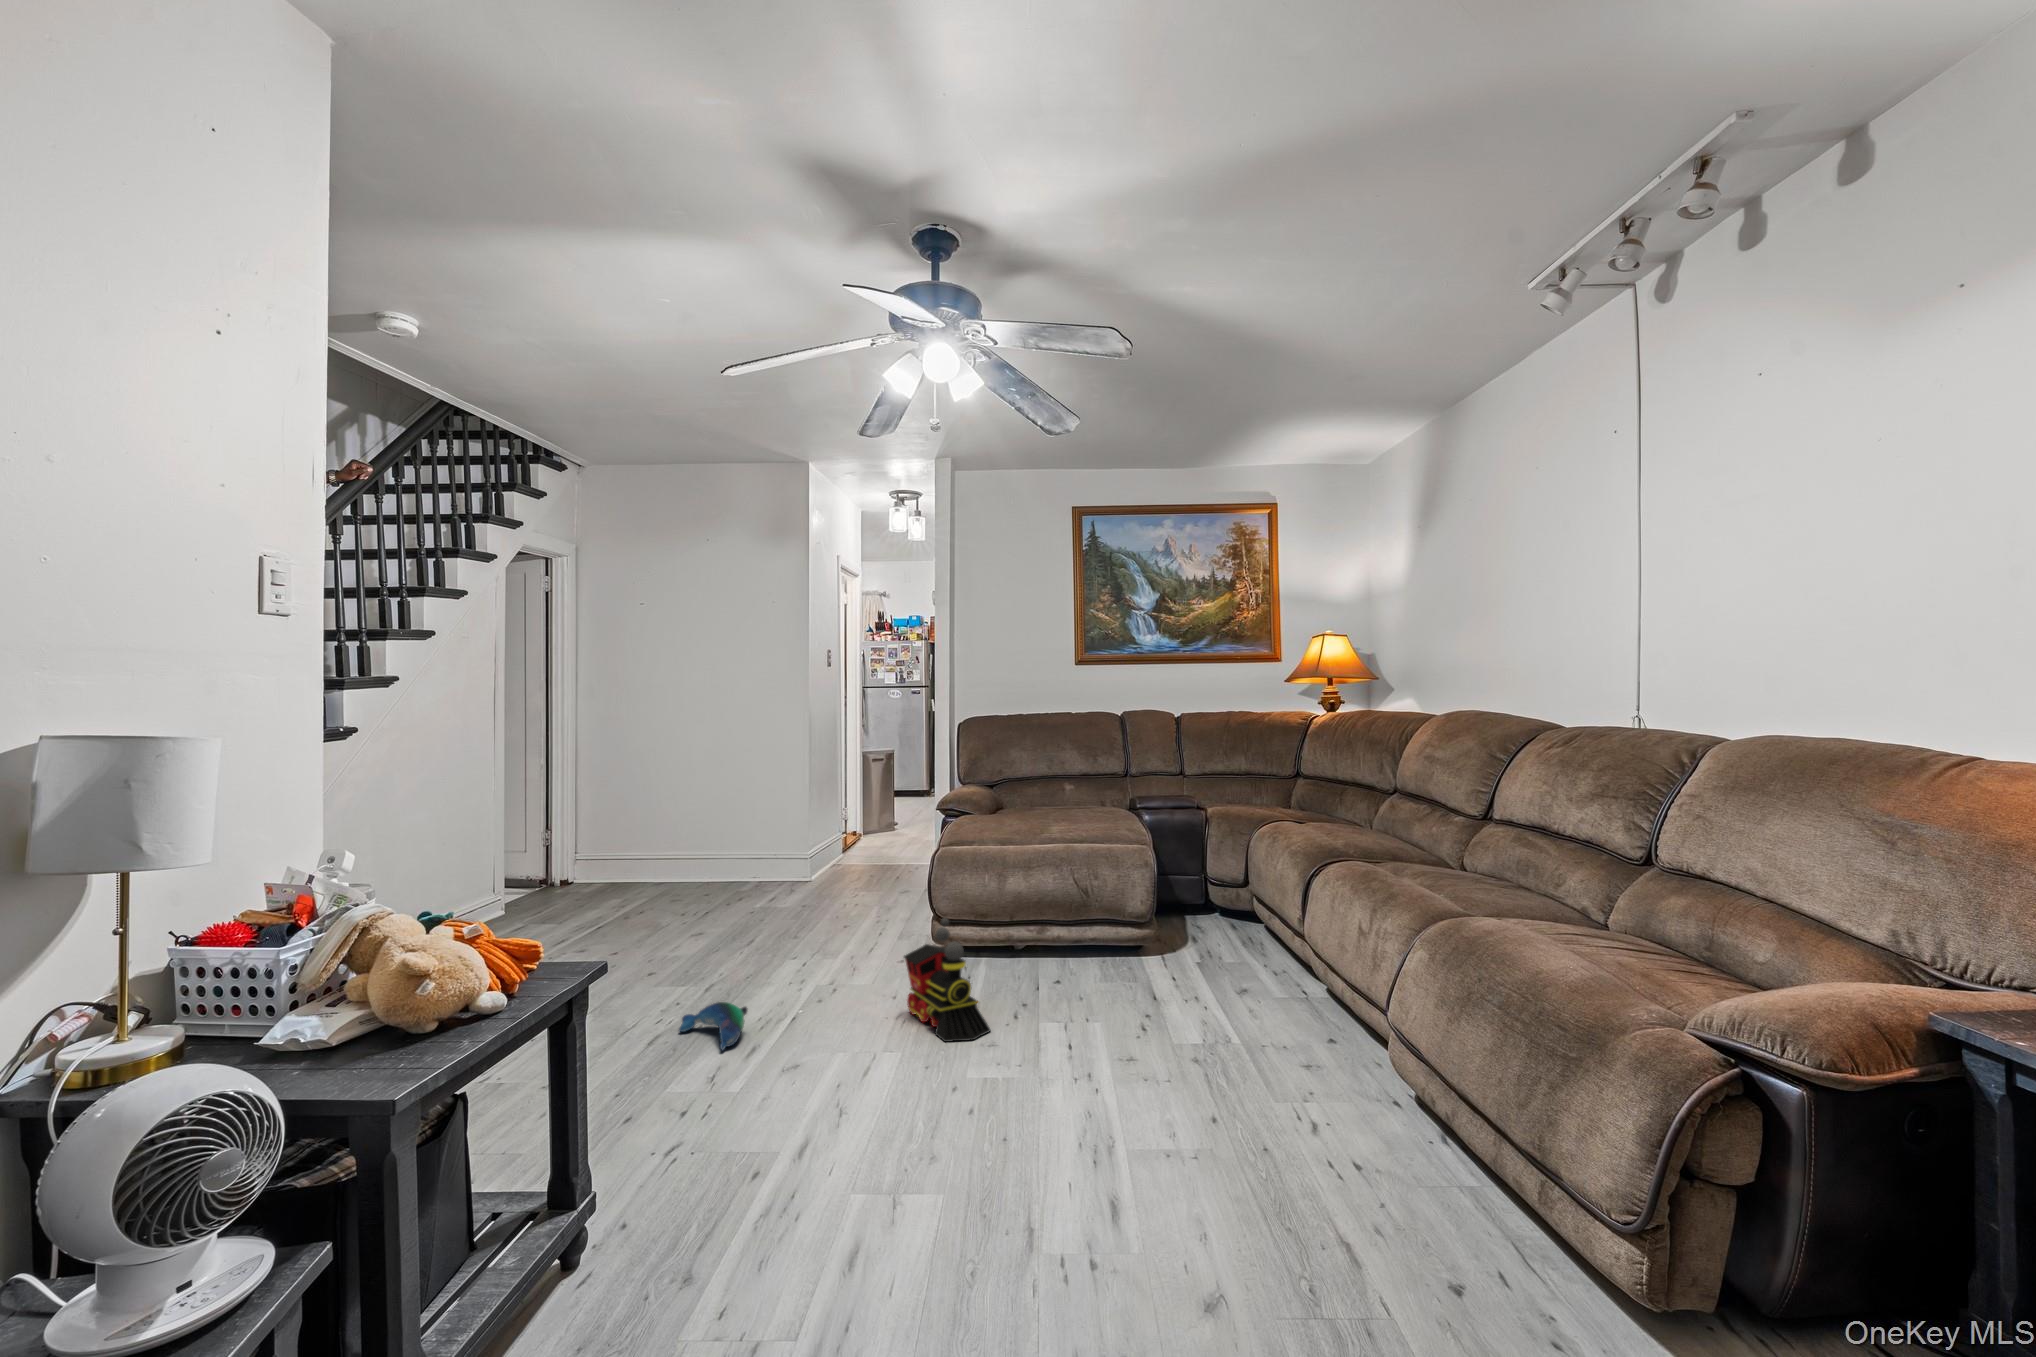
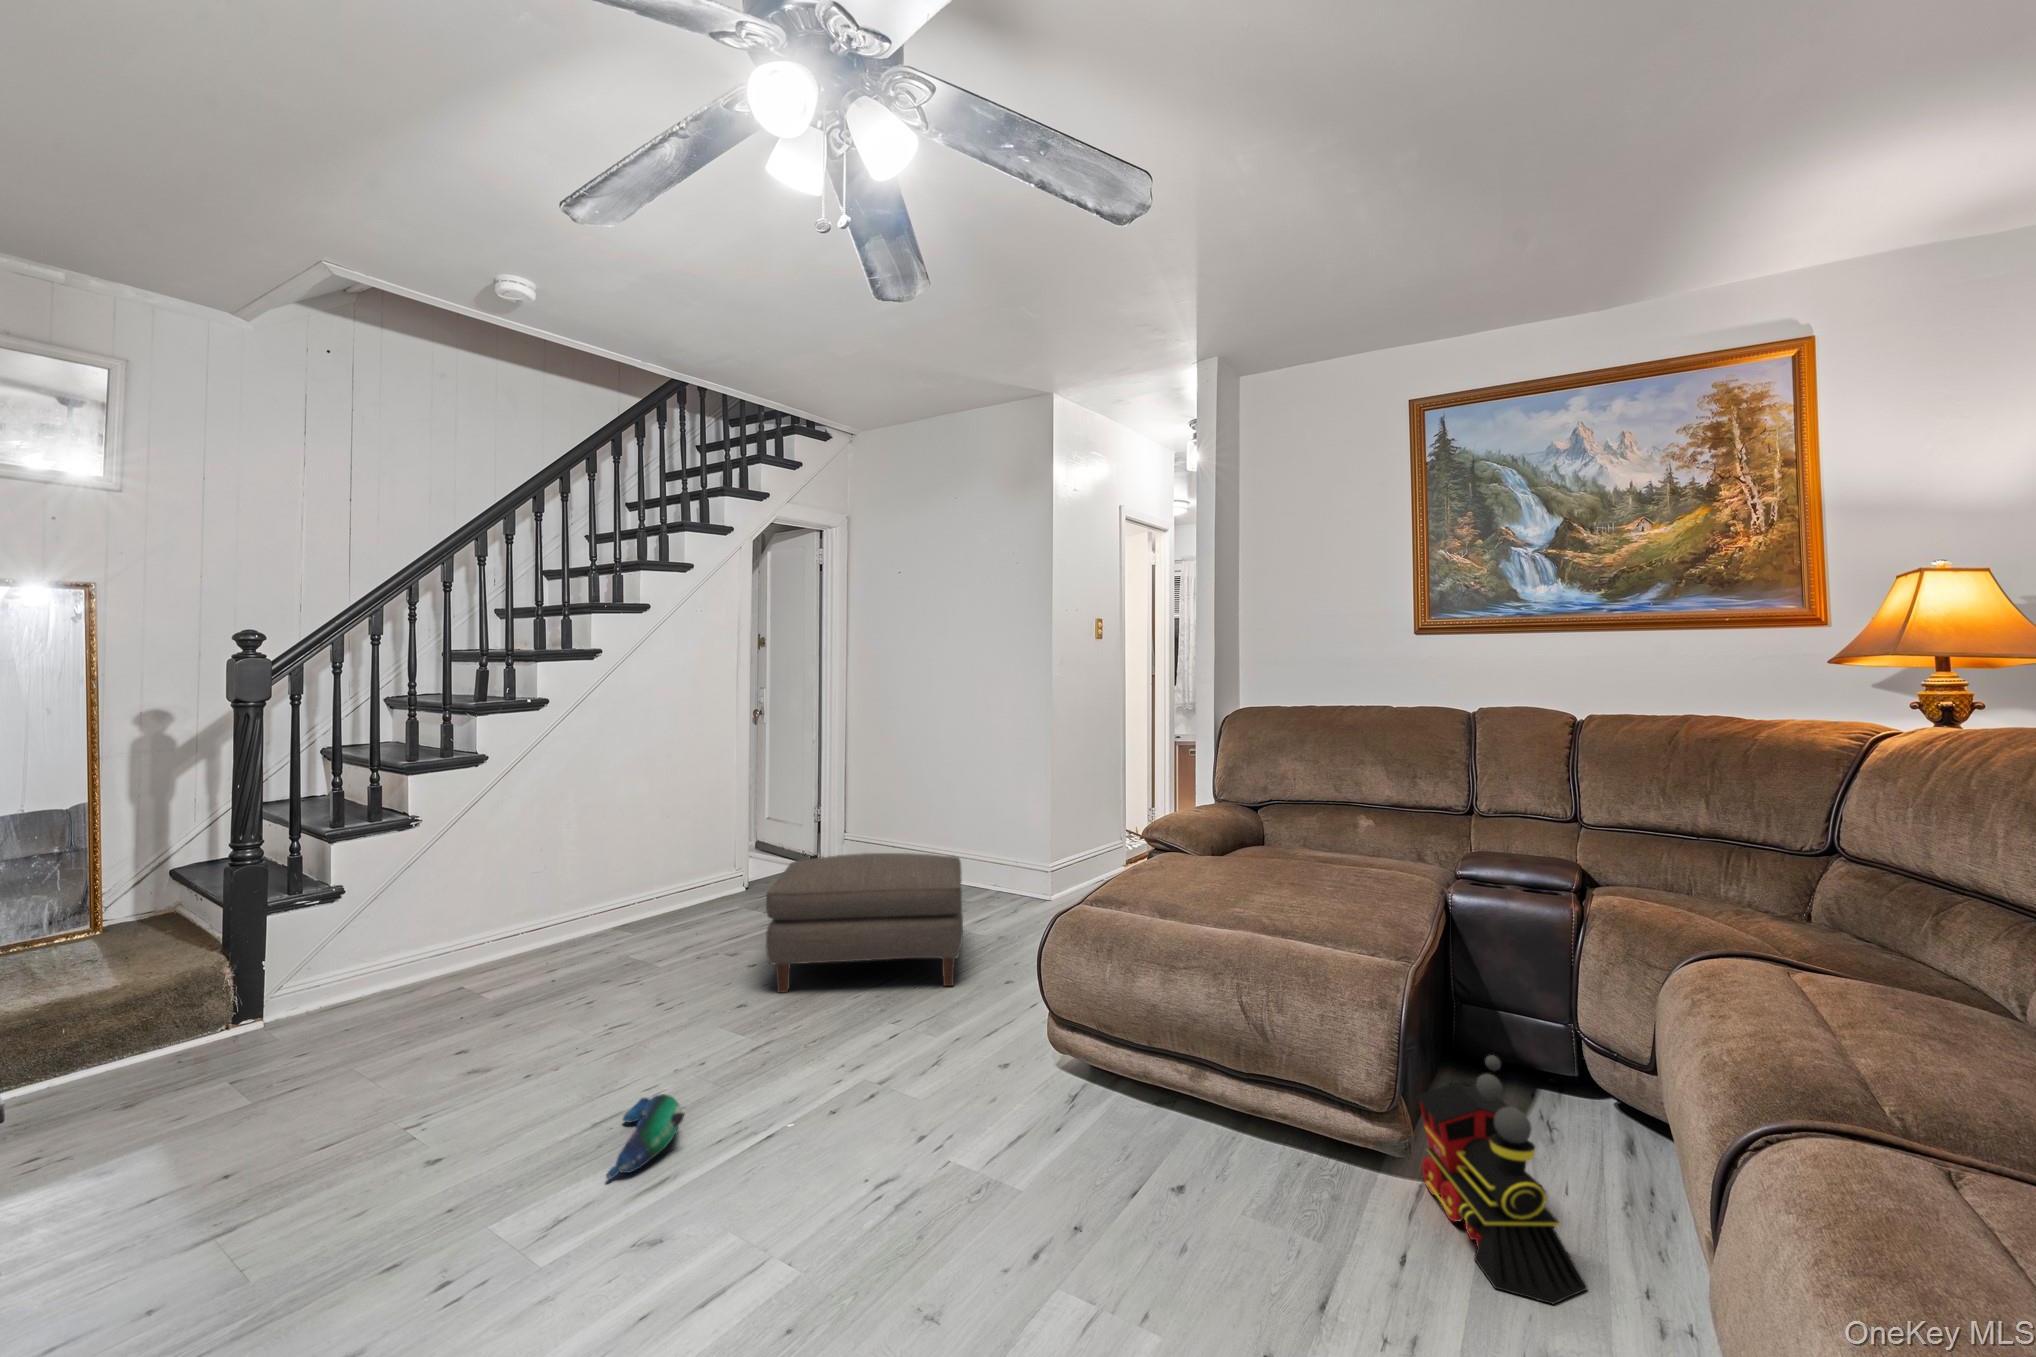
ottoman: none [636,843,817,962] -> present [766,853,963,993]
toy train: present [904,918,990,1042] -> present [1416,1055,1587,1304]

